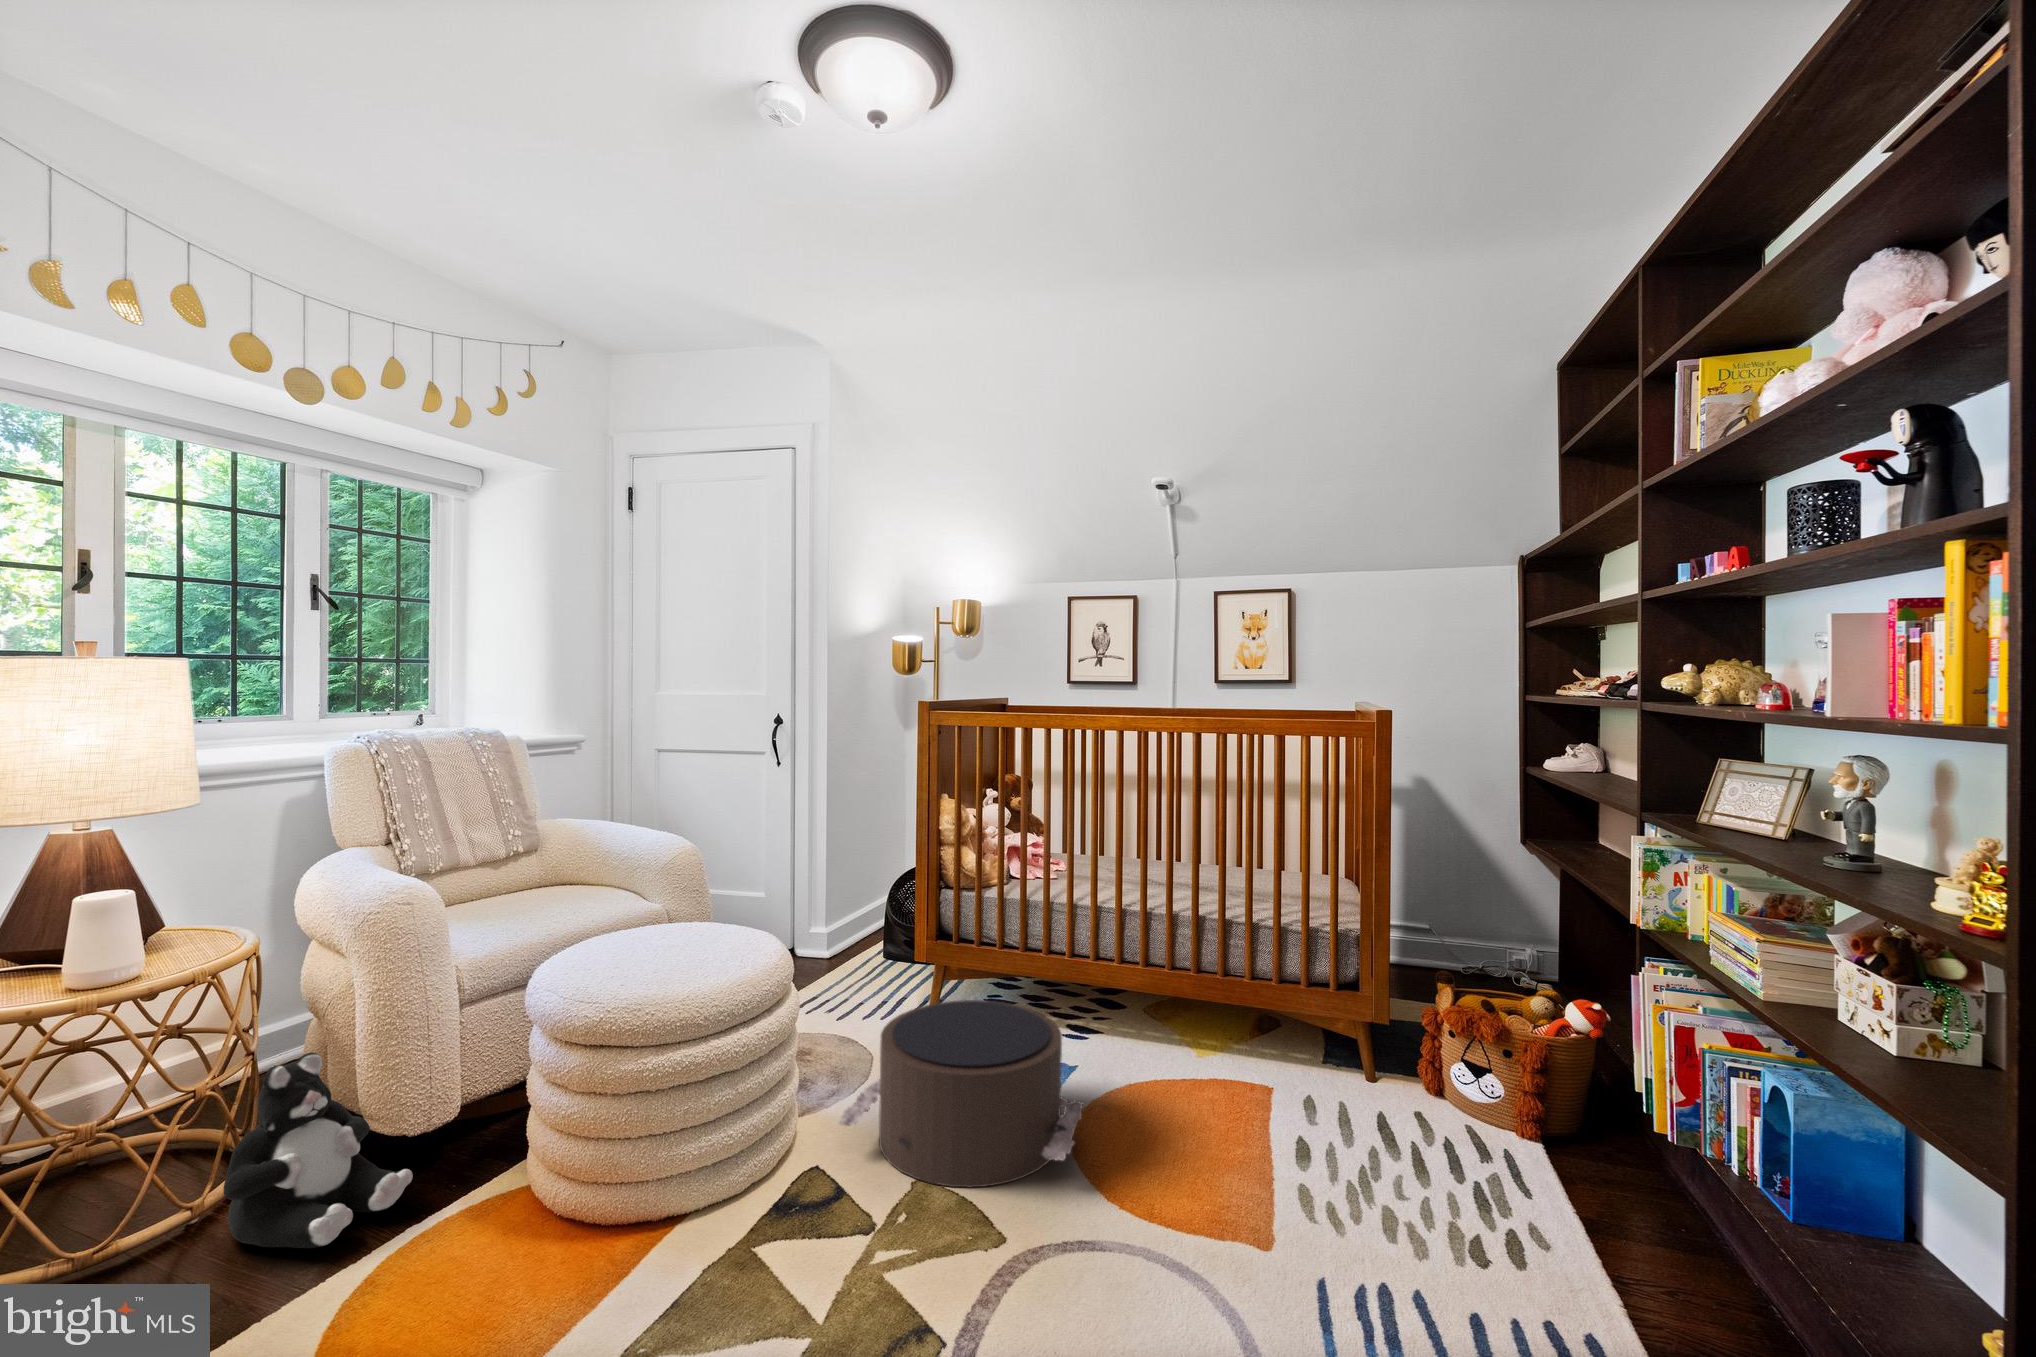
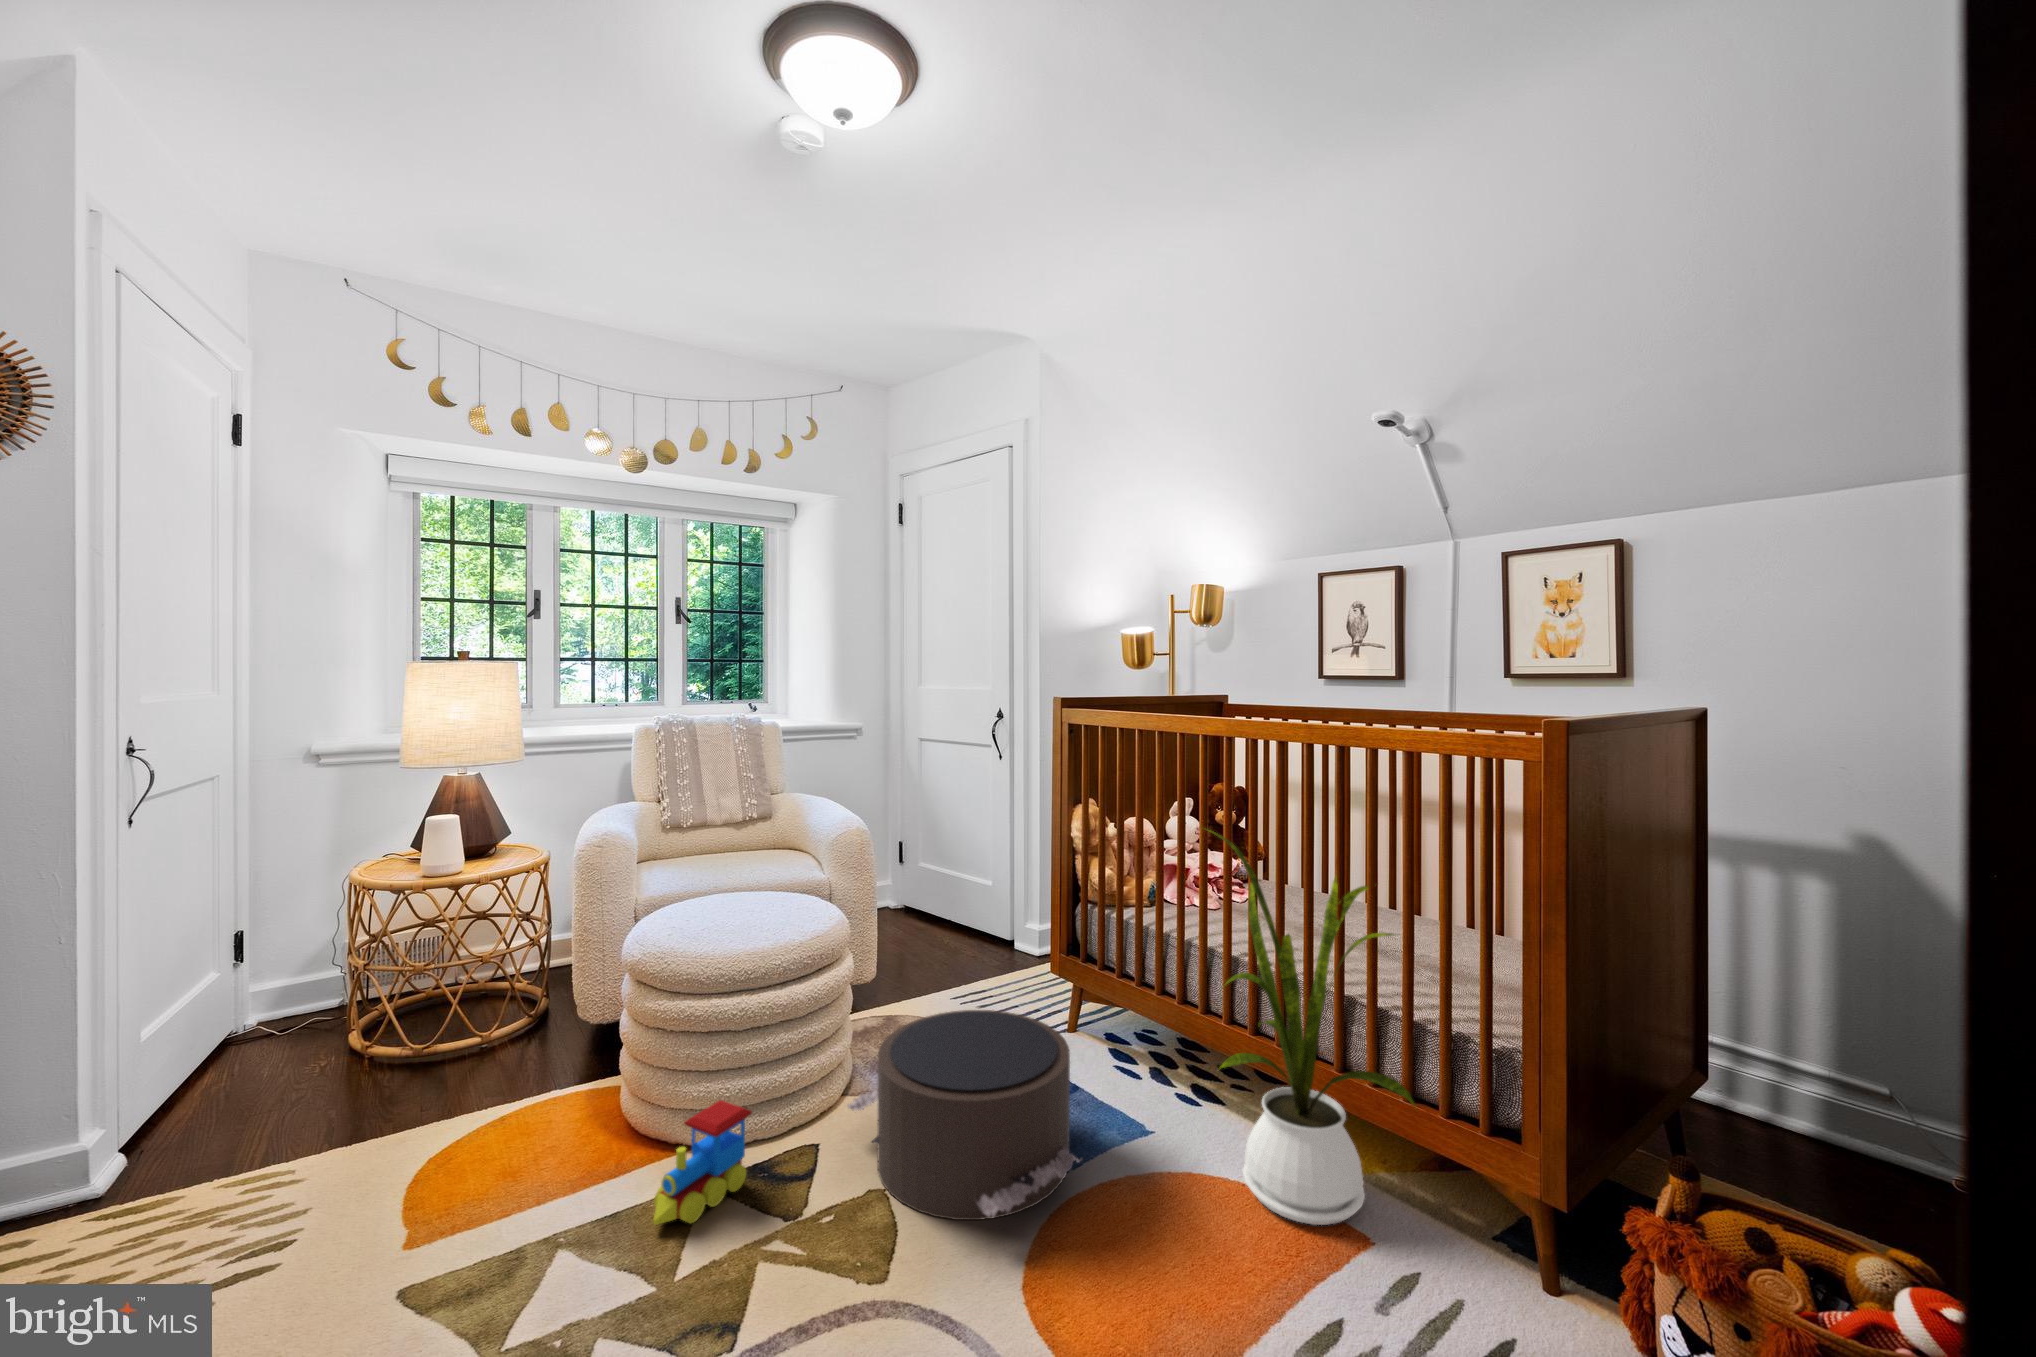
house plant: none [1121,807,1305,1103] -> present [1210,831,1414,1225]
plush toy: present [224,1052,413,1248] -> none [459,947,572,1089]
toy train: none [720,1143,789,1285] -> present [653,1100,752,1225]

